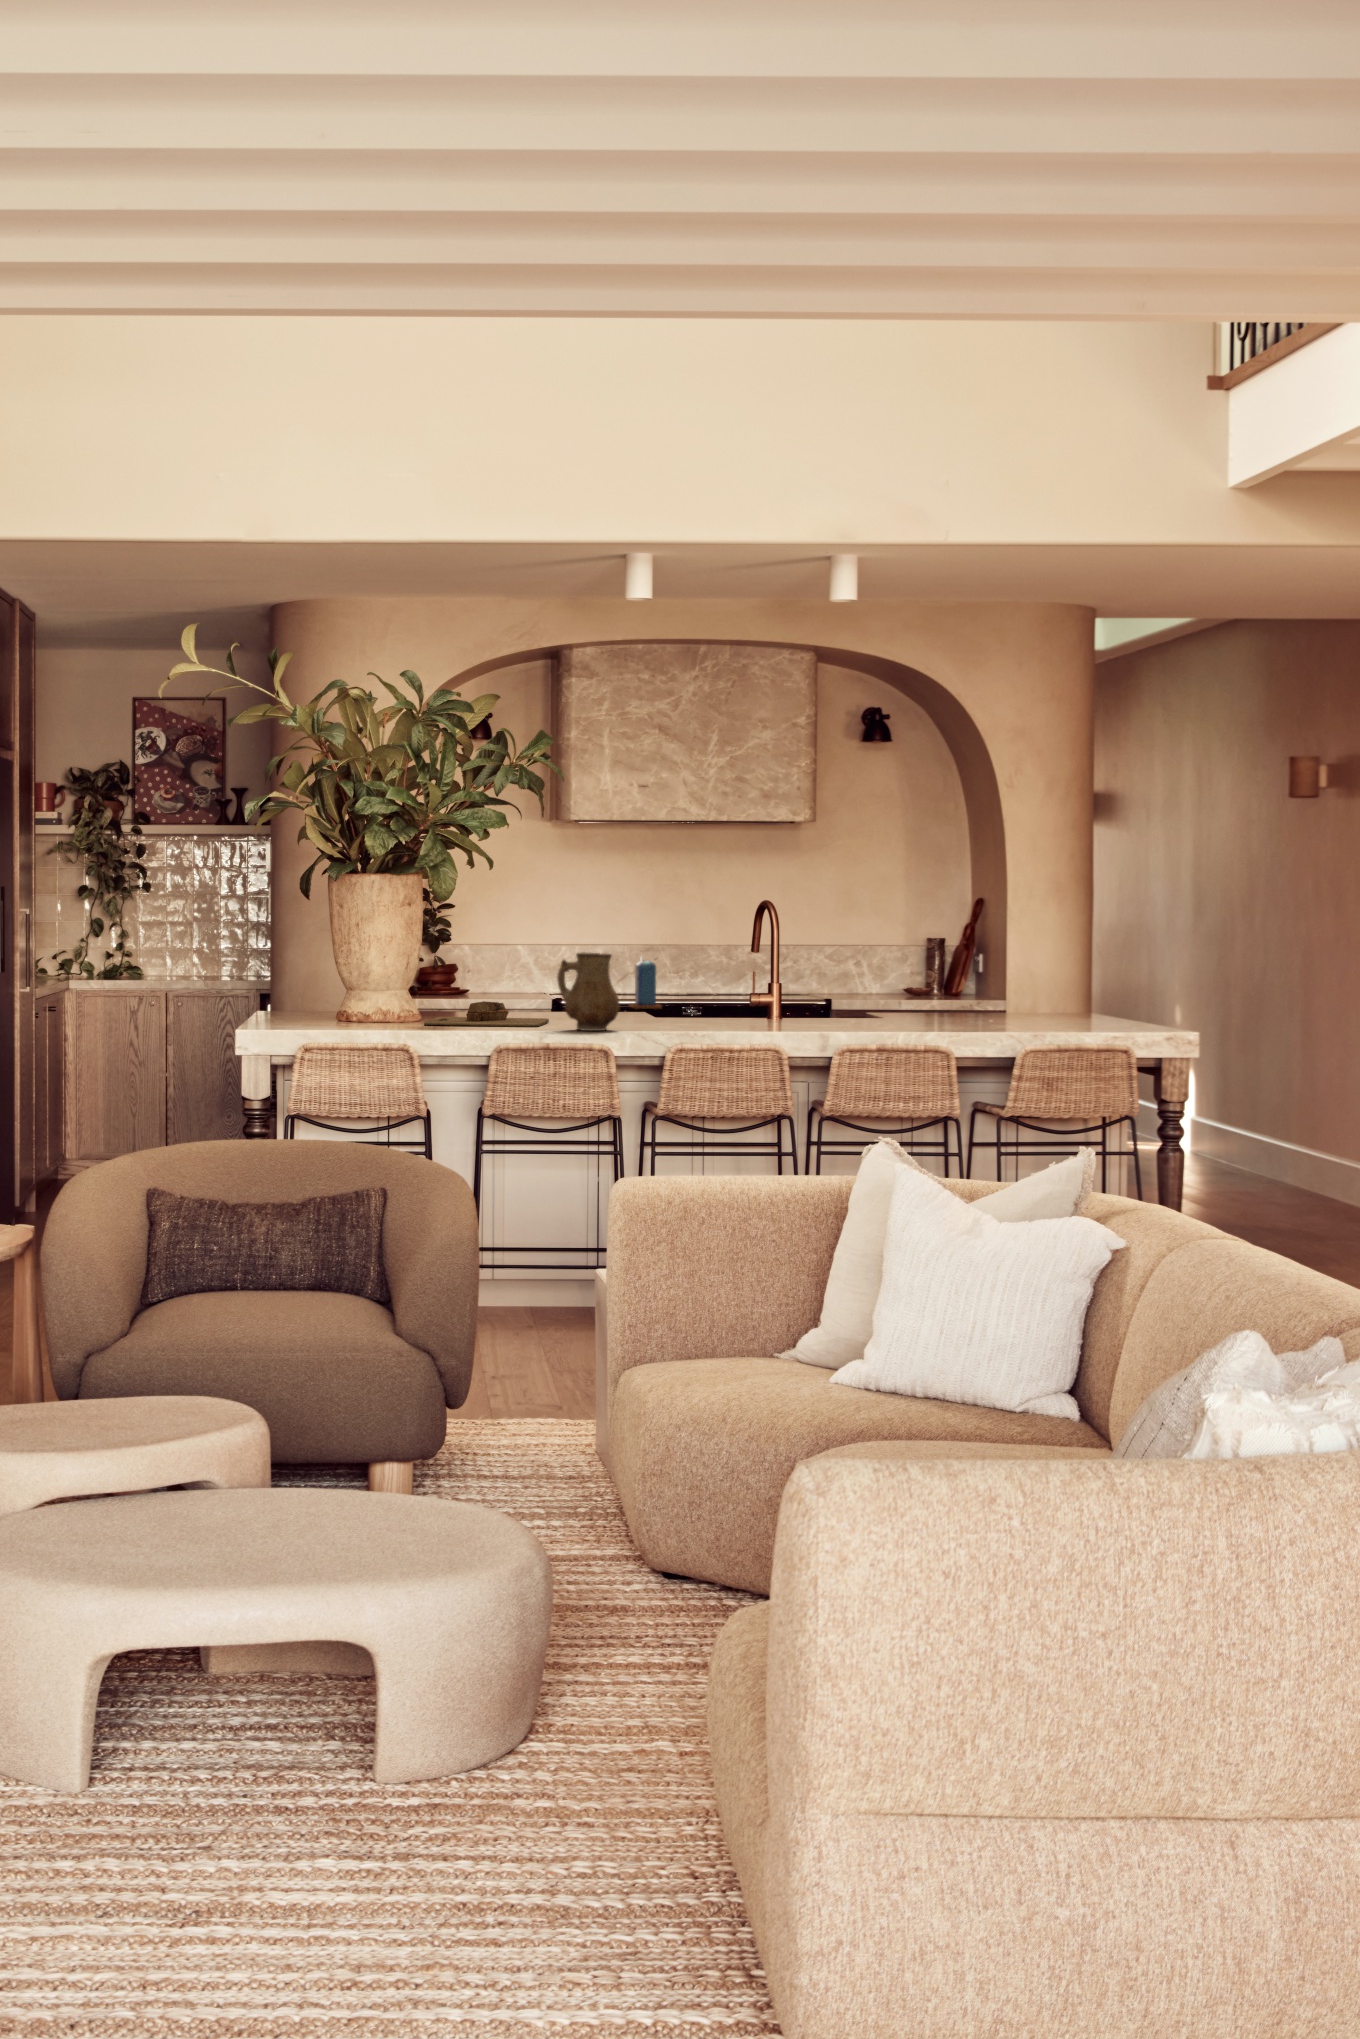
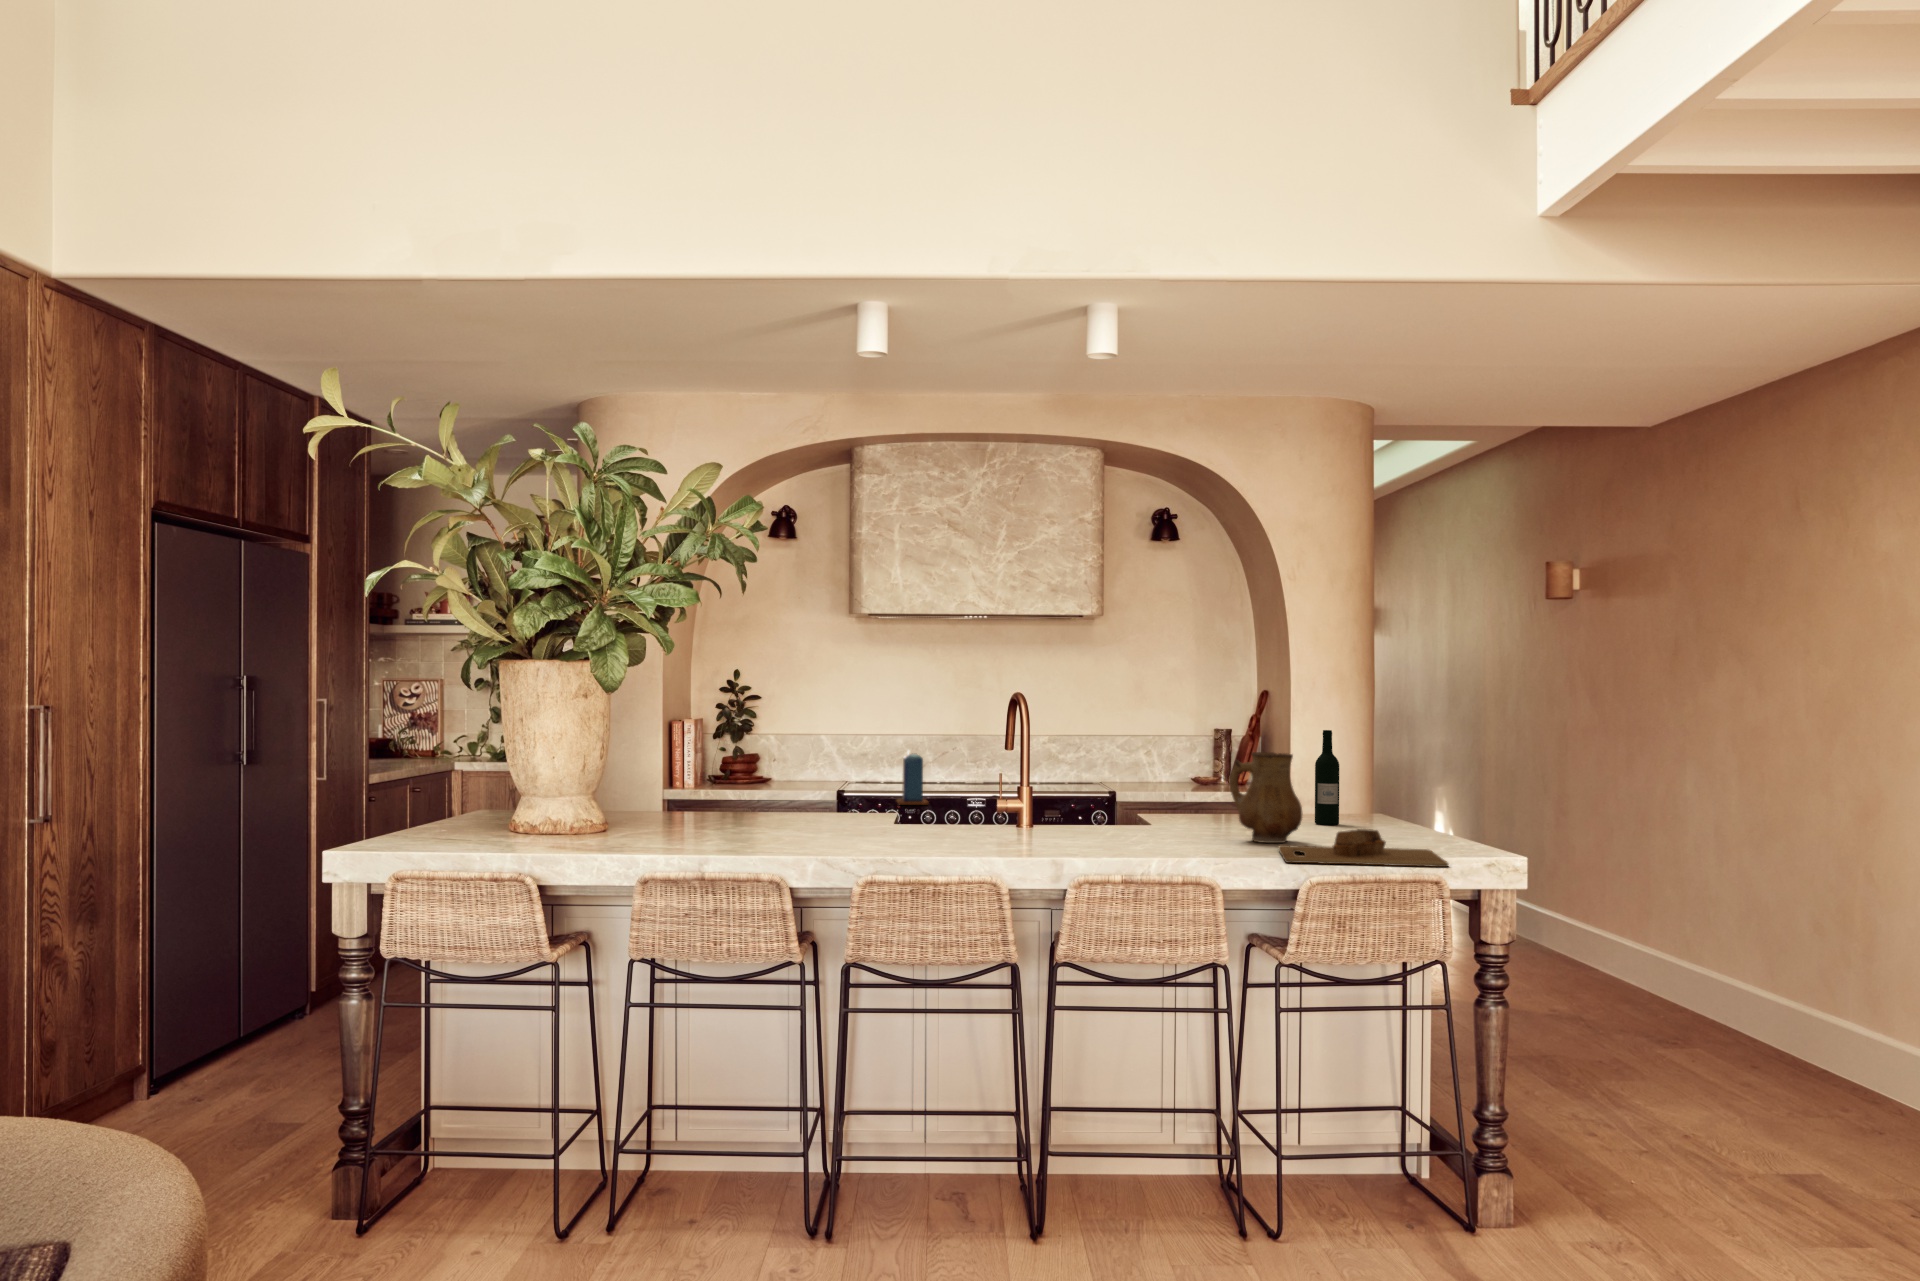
wine bottle: none [1030,934,1053,1019] -> present [1315,730,1339,825]
ceramic pitcher: present [557,953,620,1031] -> present [1229,752,1302,843]
cutting board: present [424,1001,549,1027] -> present [1279,829,1448,867]

